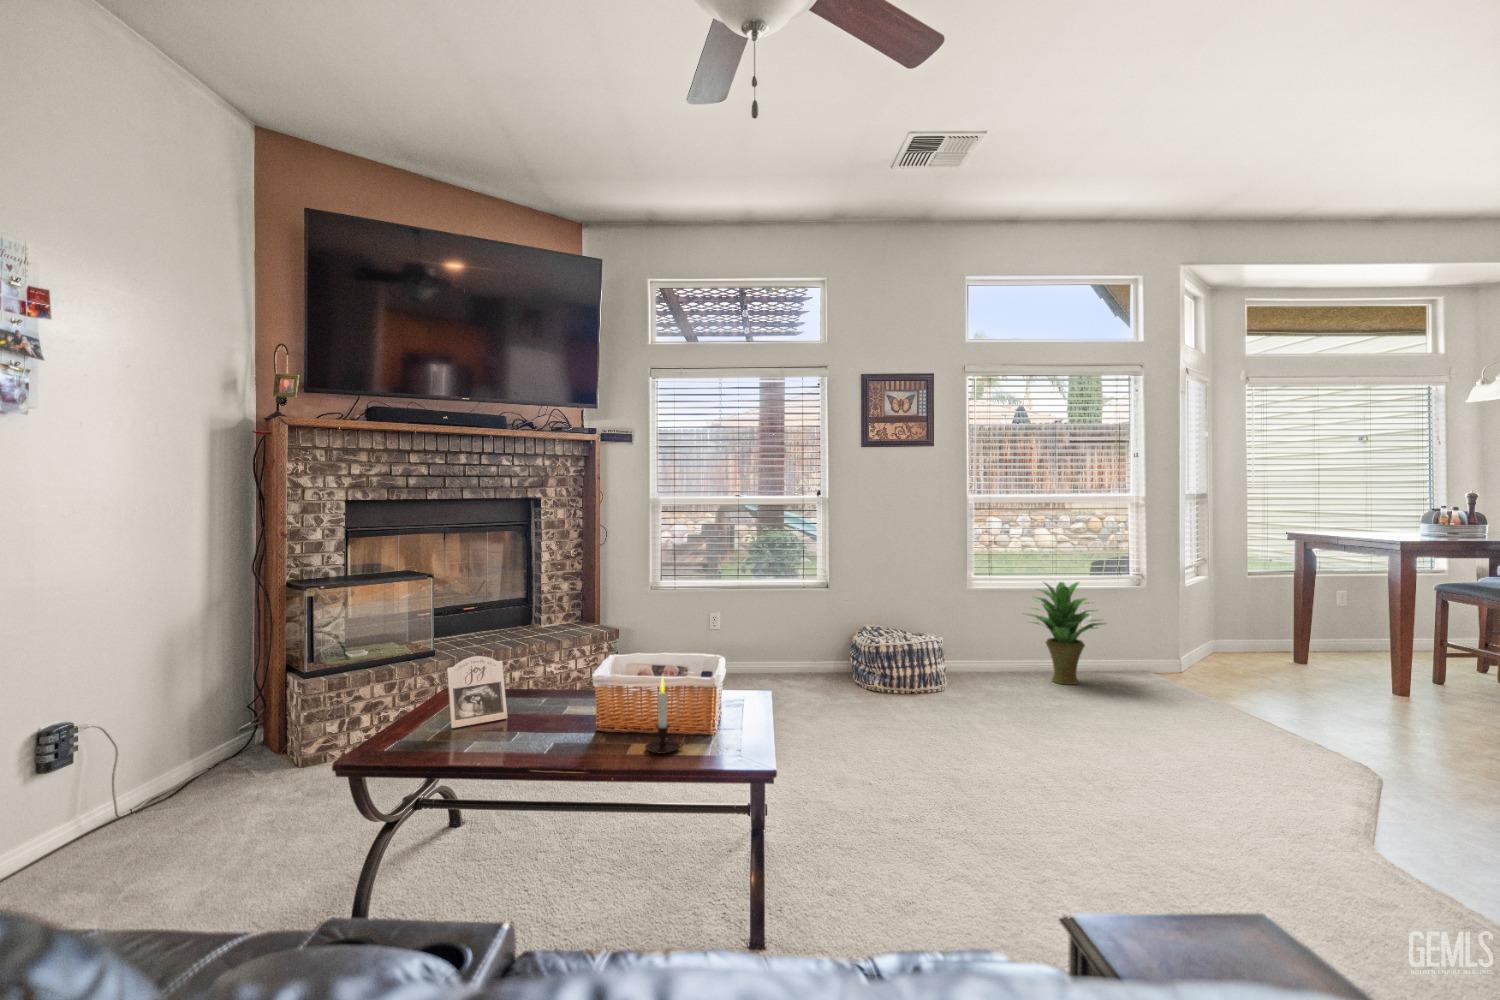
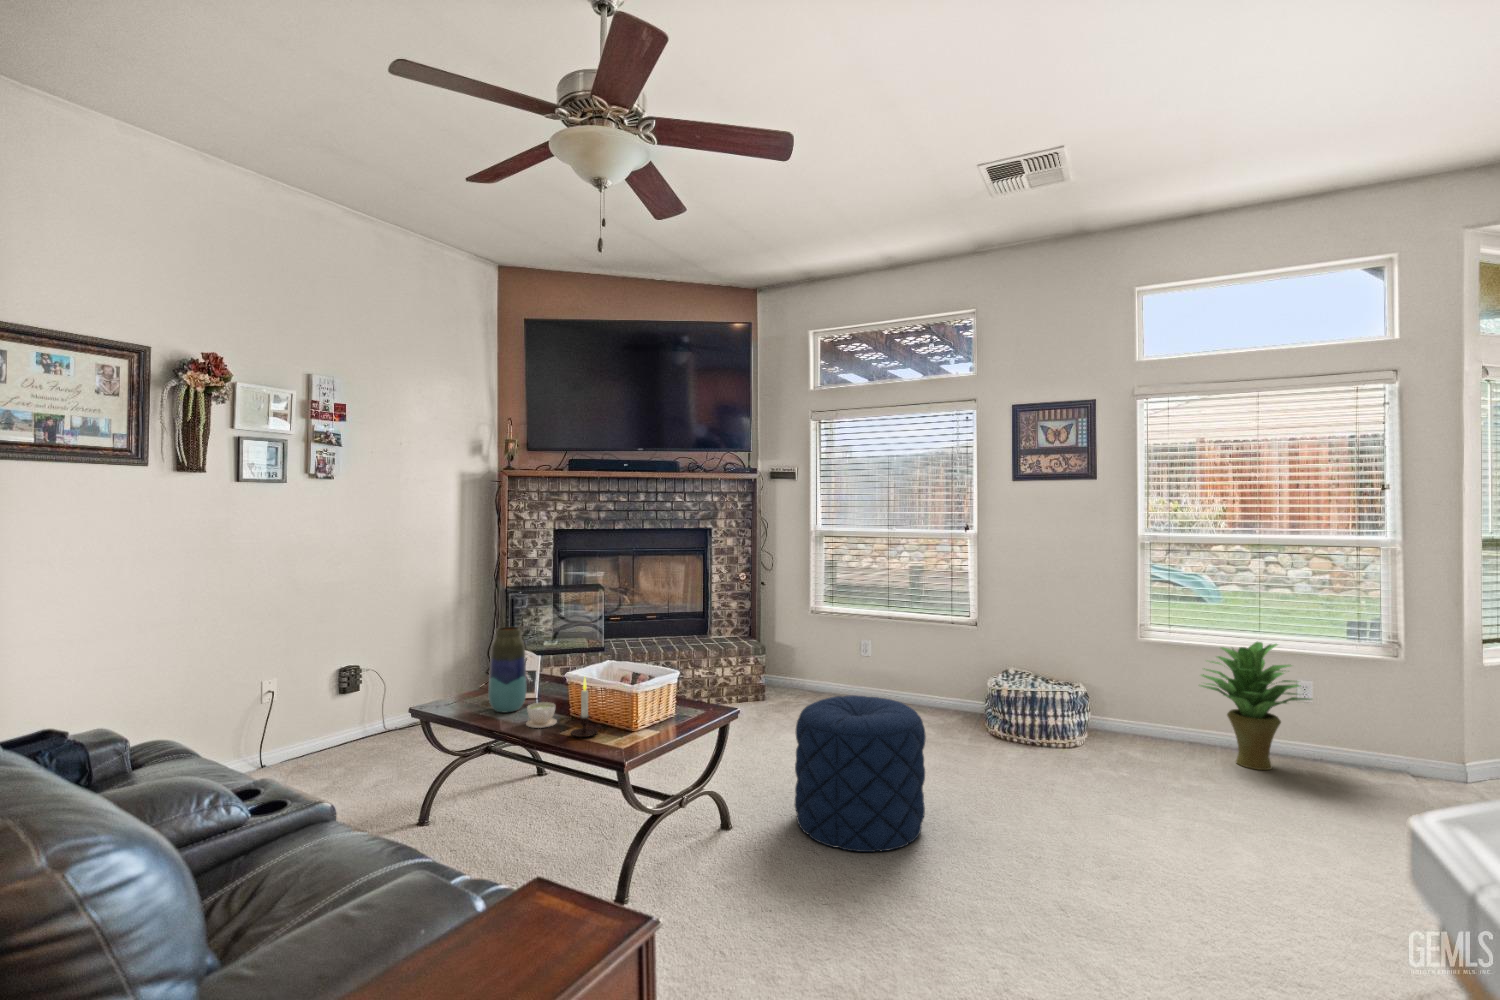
vase: none [470,624,523,744] -> present [488,627,526,713]
pouf: none [808,662,945,821] -> present [795,696,926,852]
coffee cup: none [561,718,602,754] -> present [526,702,557,728]

